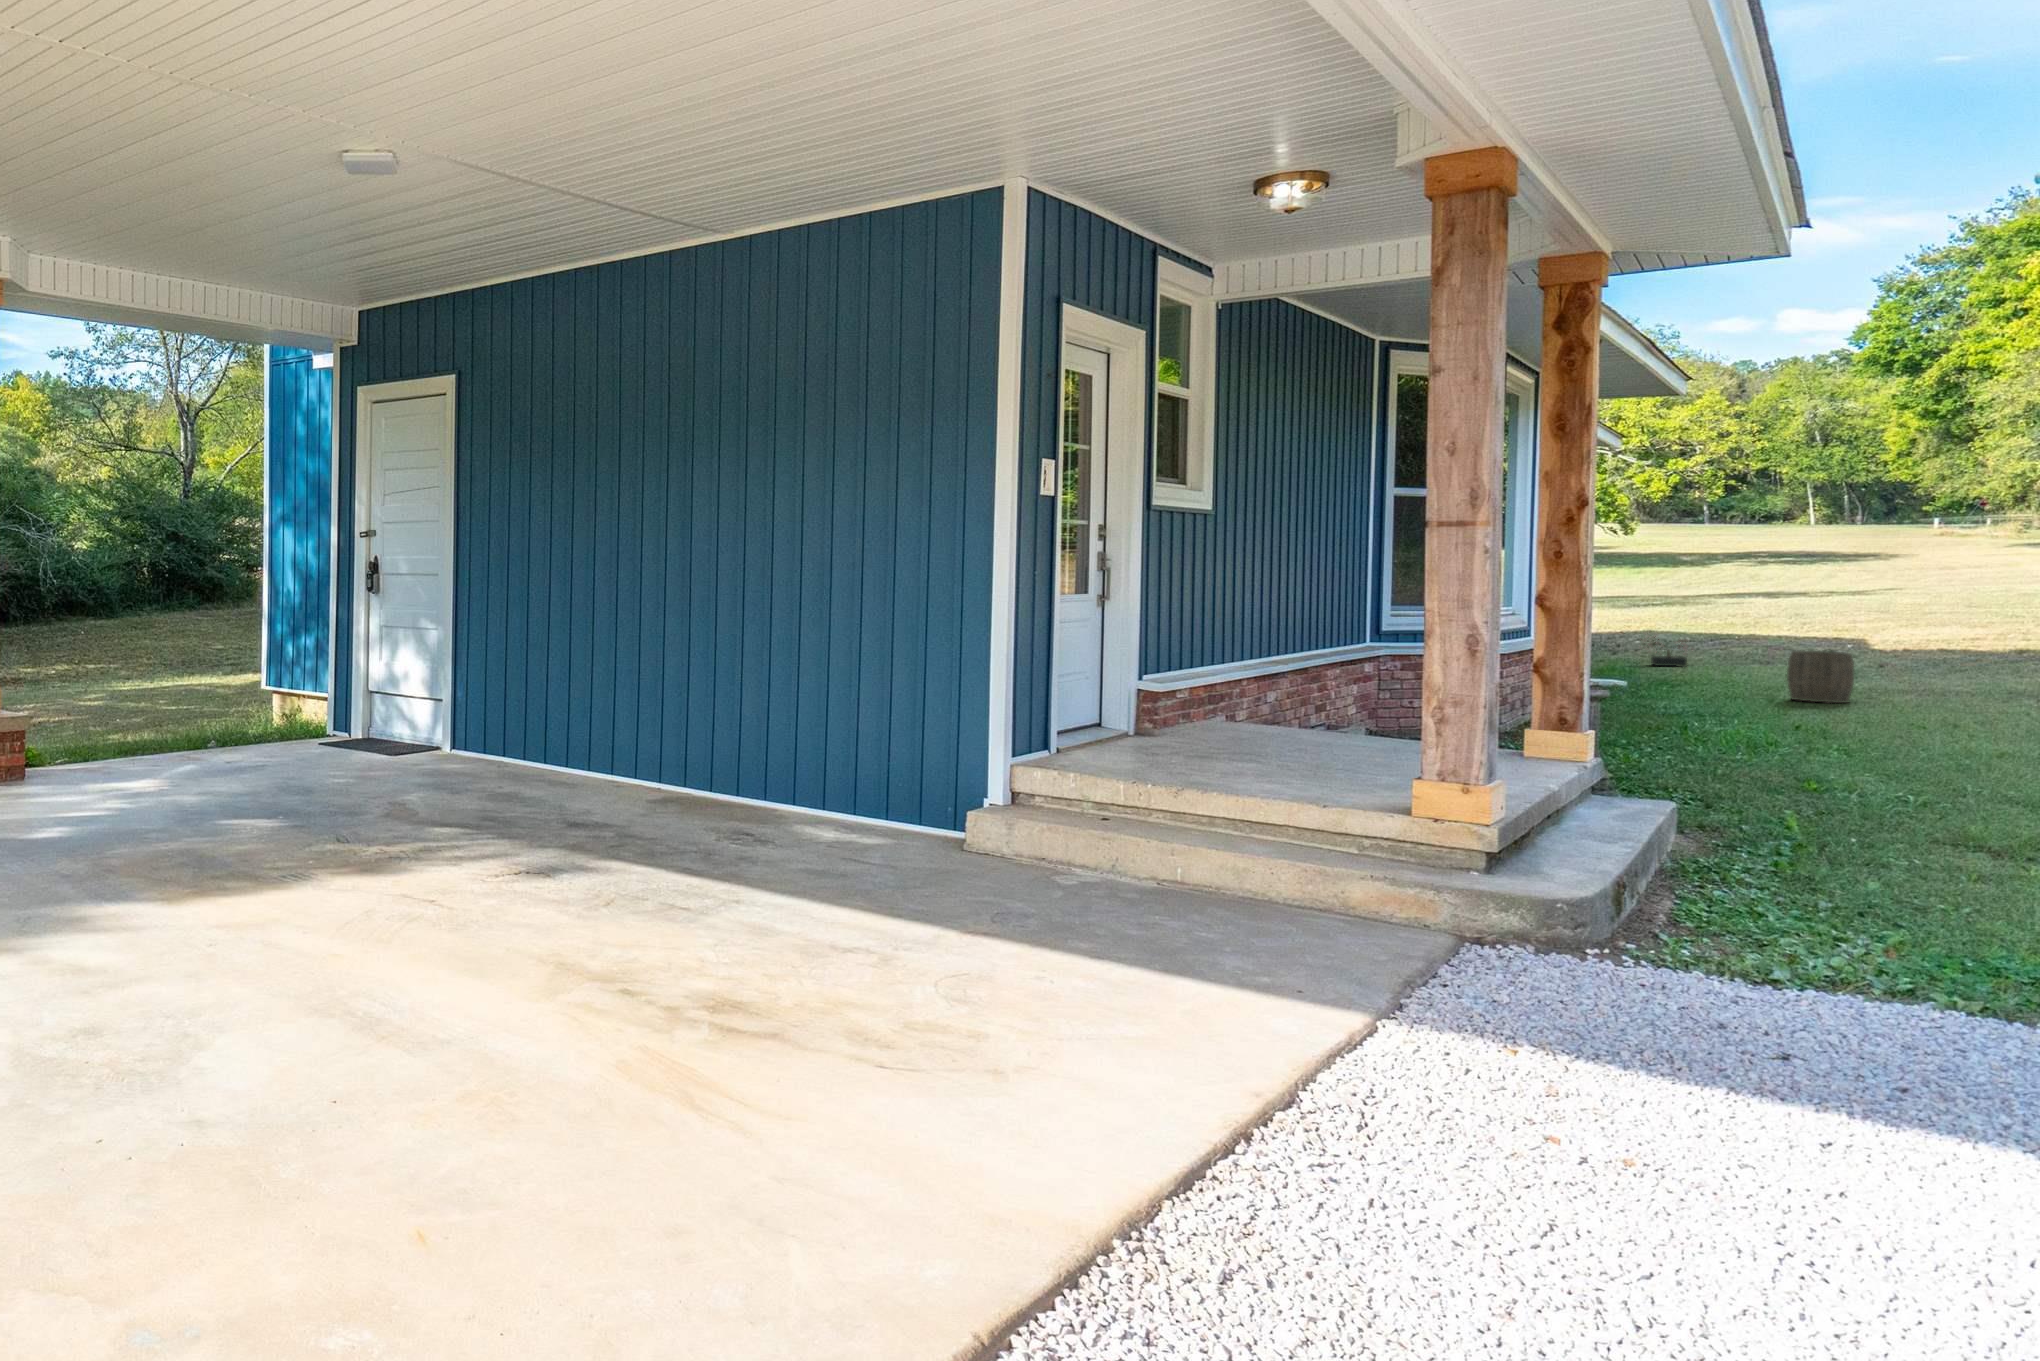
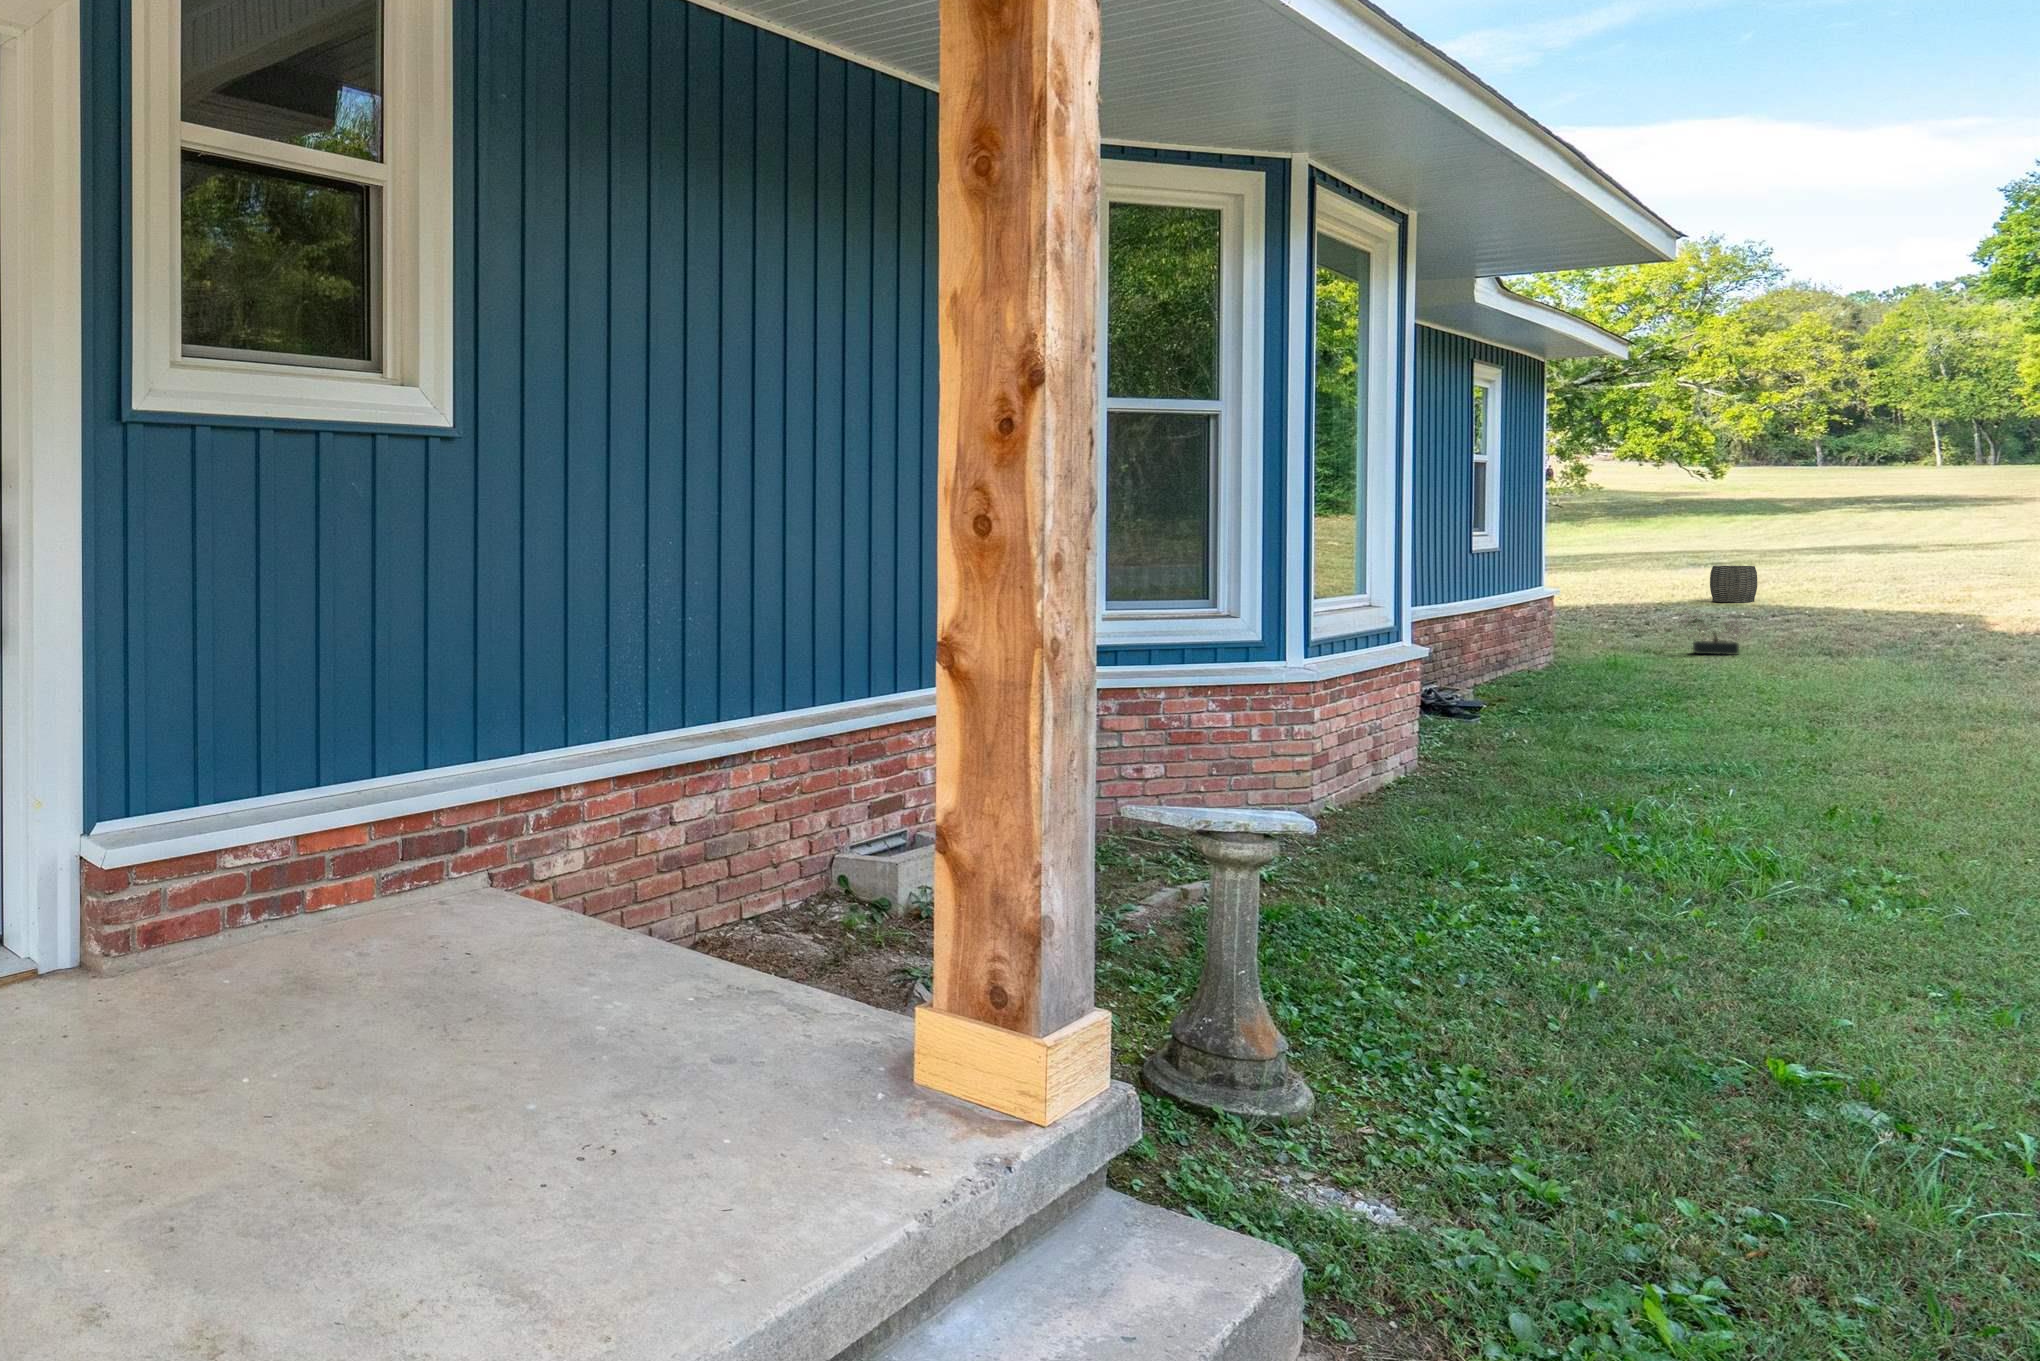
woven basket: present [1787,651,1854,703] -> present [1710,566,1757,602]

